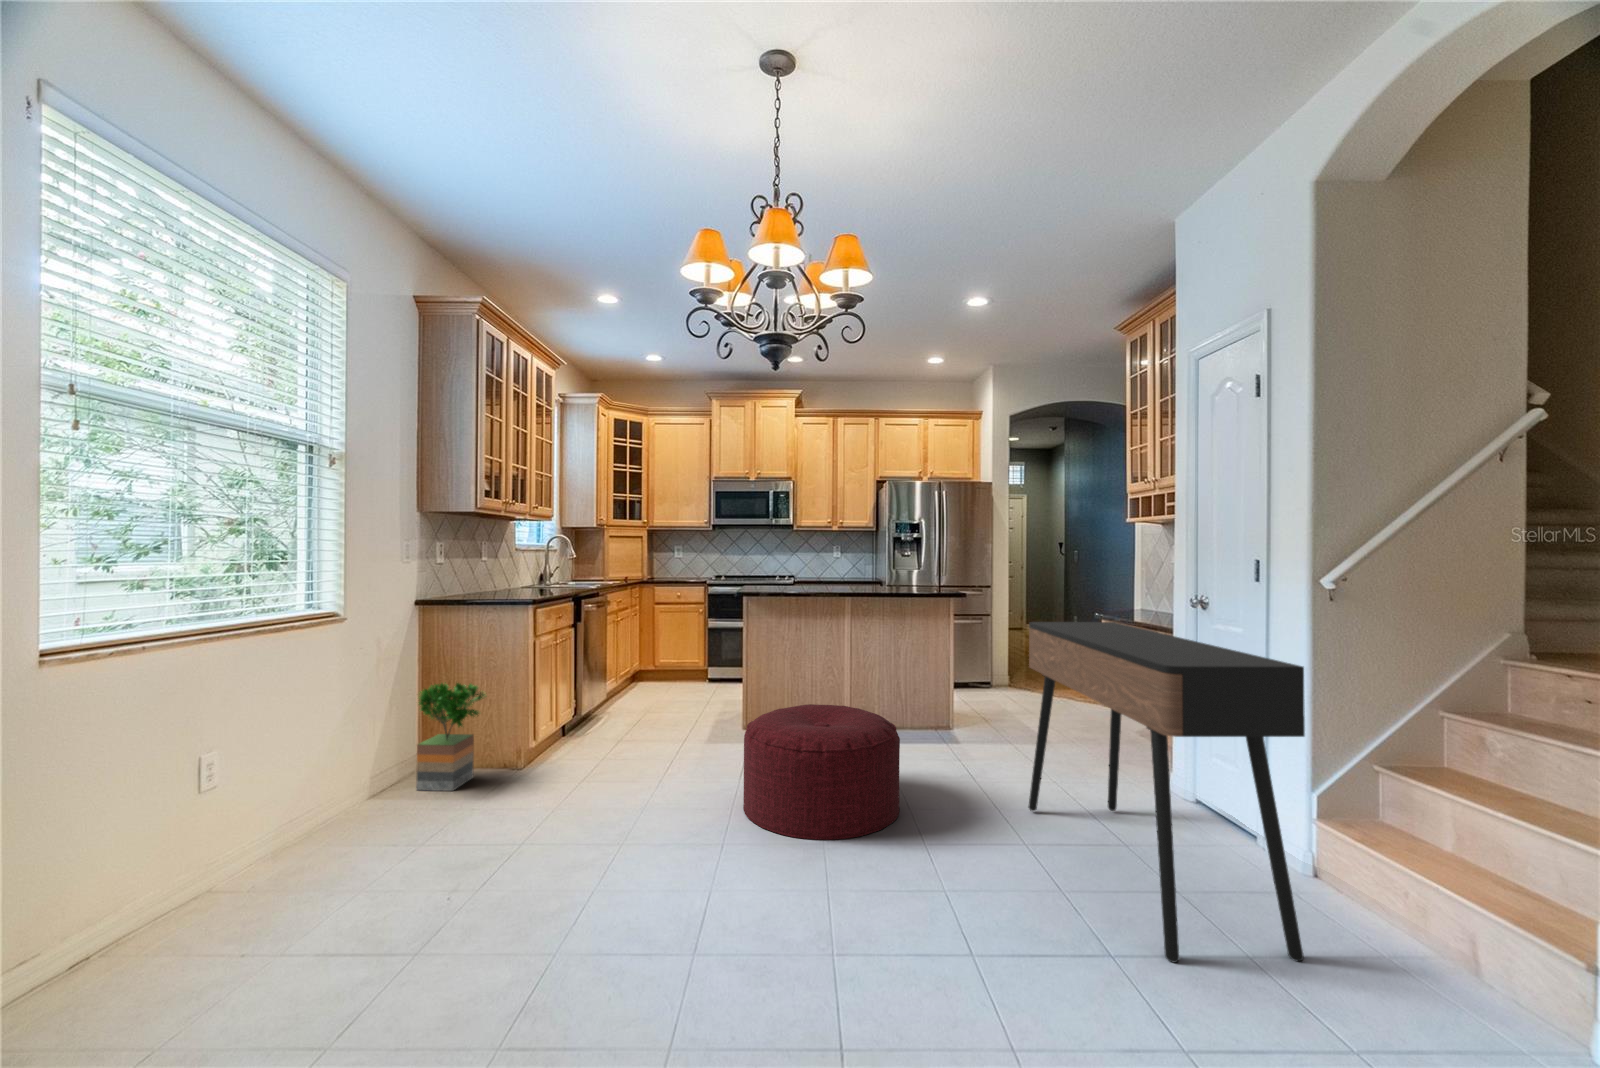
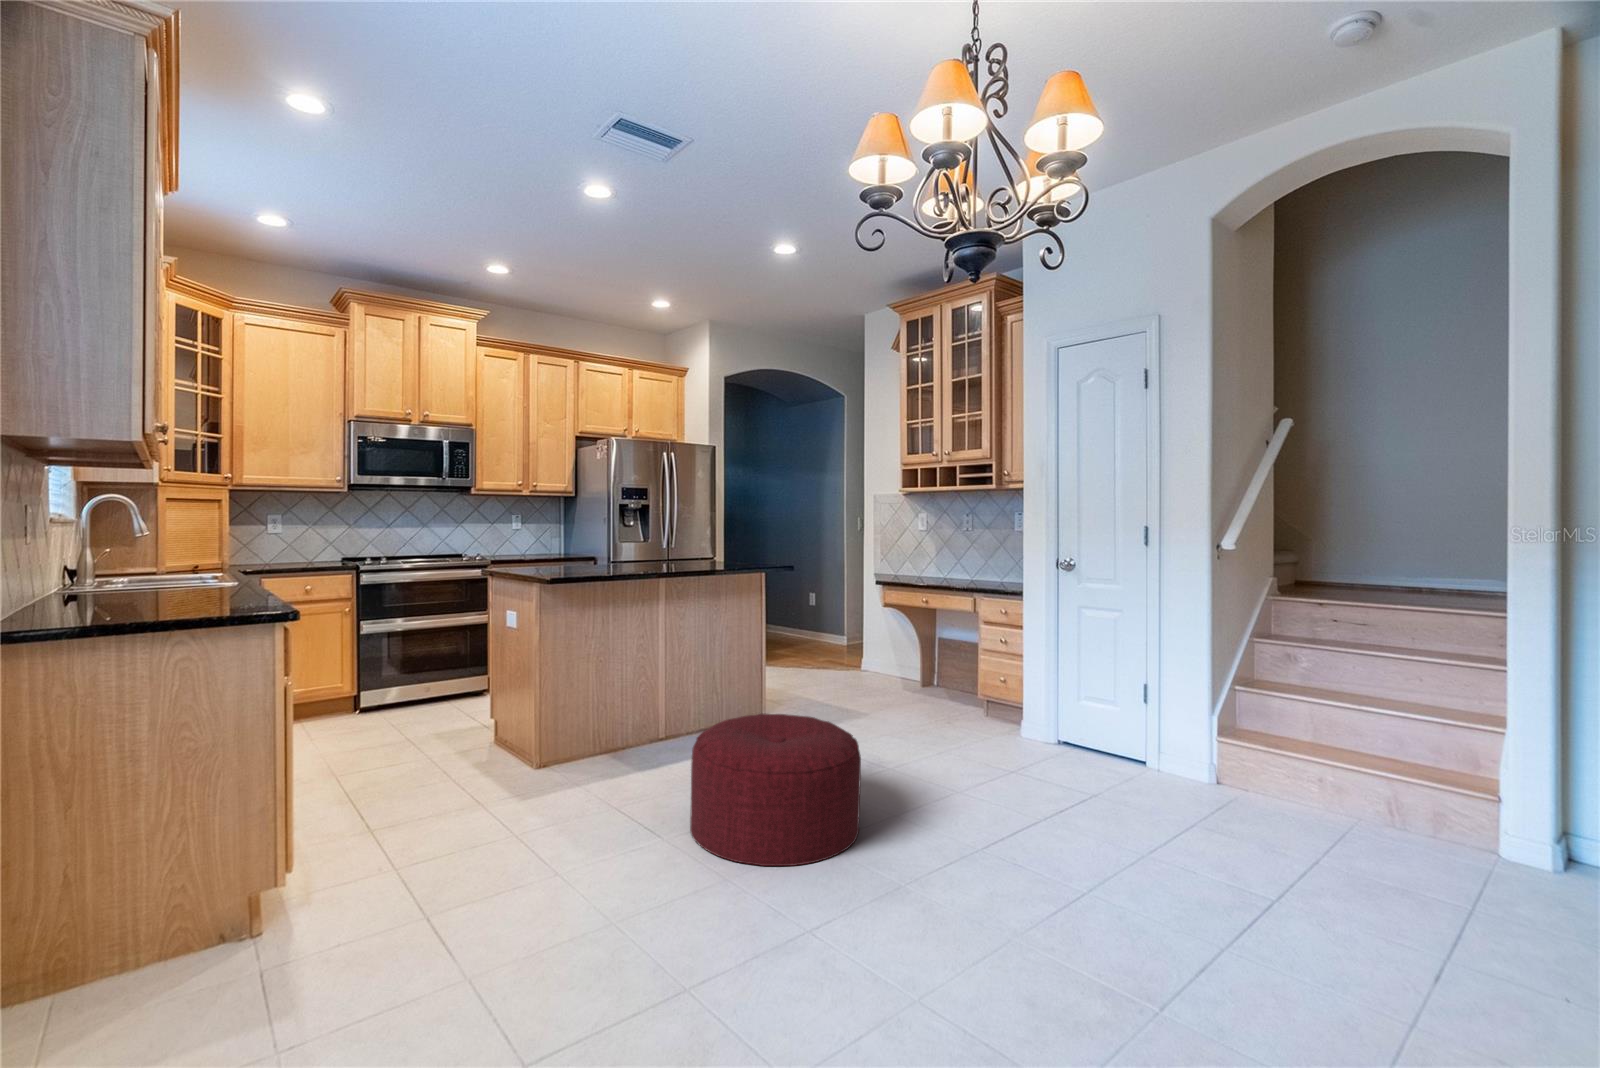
console table: present [1029,622,1305,963] -> none [925,602,1199,856]
potted tree: present [416,683,486,791] -> none [123,790,282,1008]

